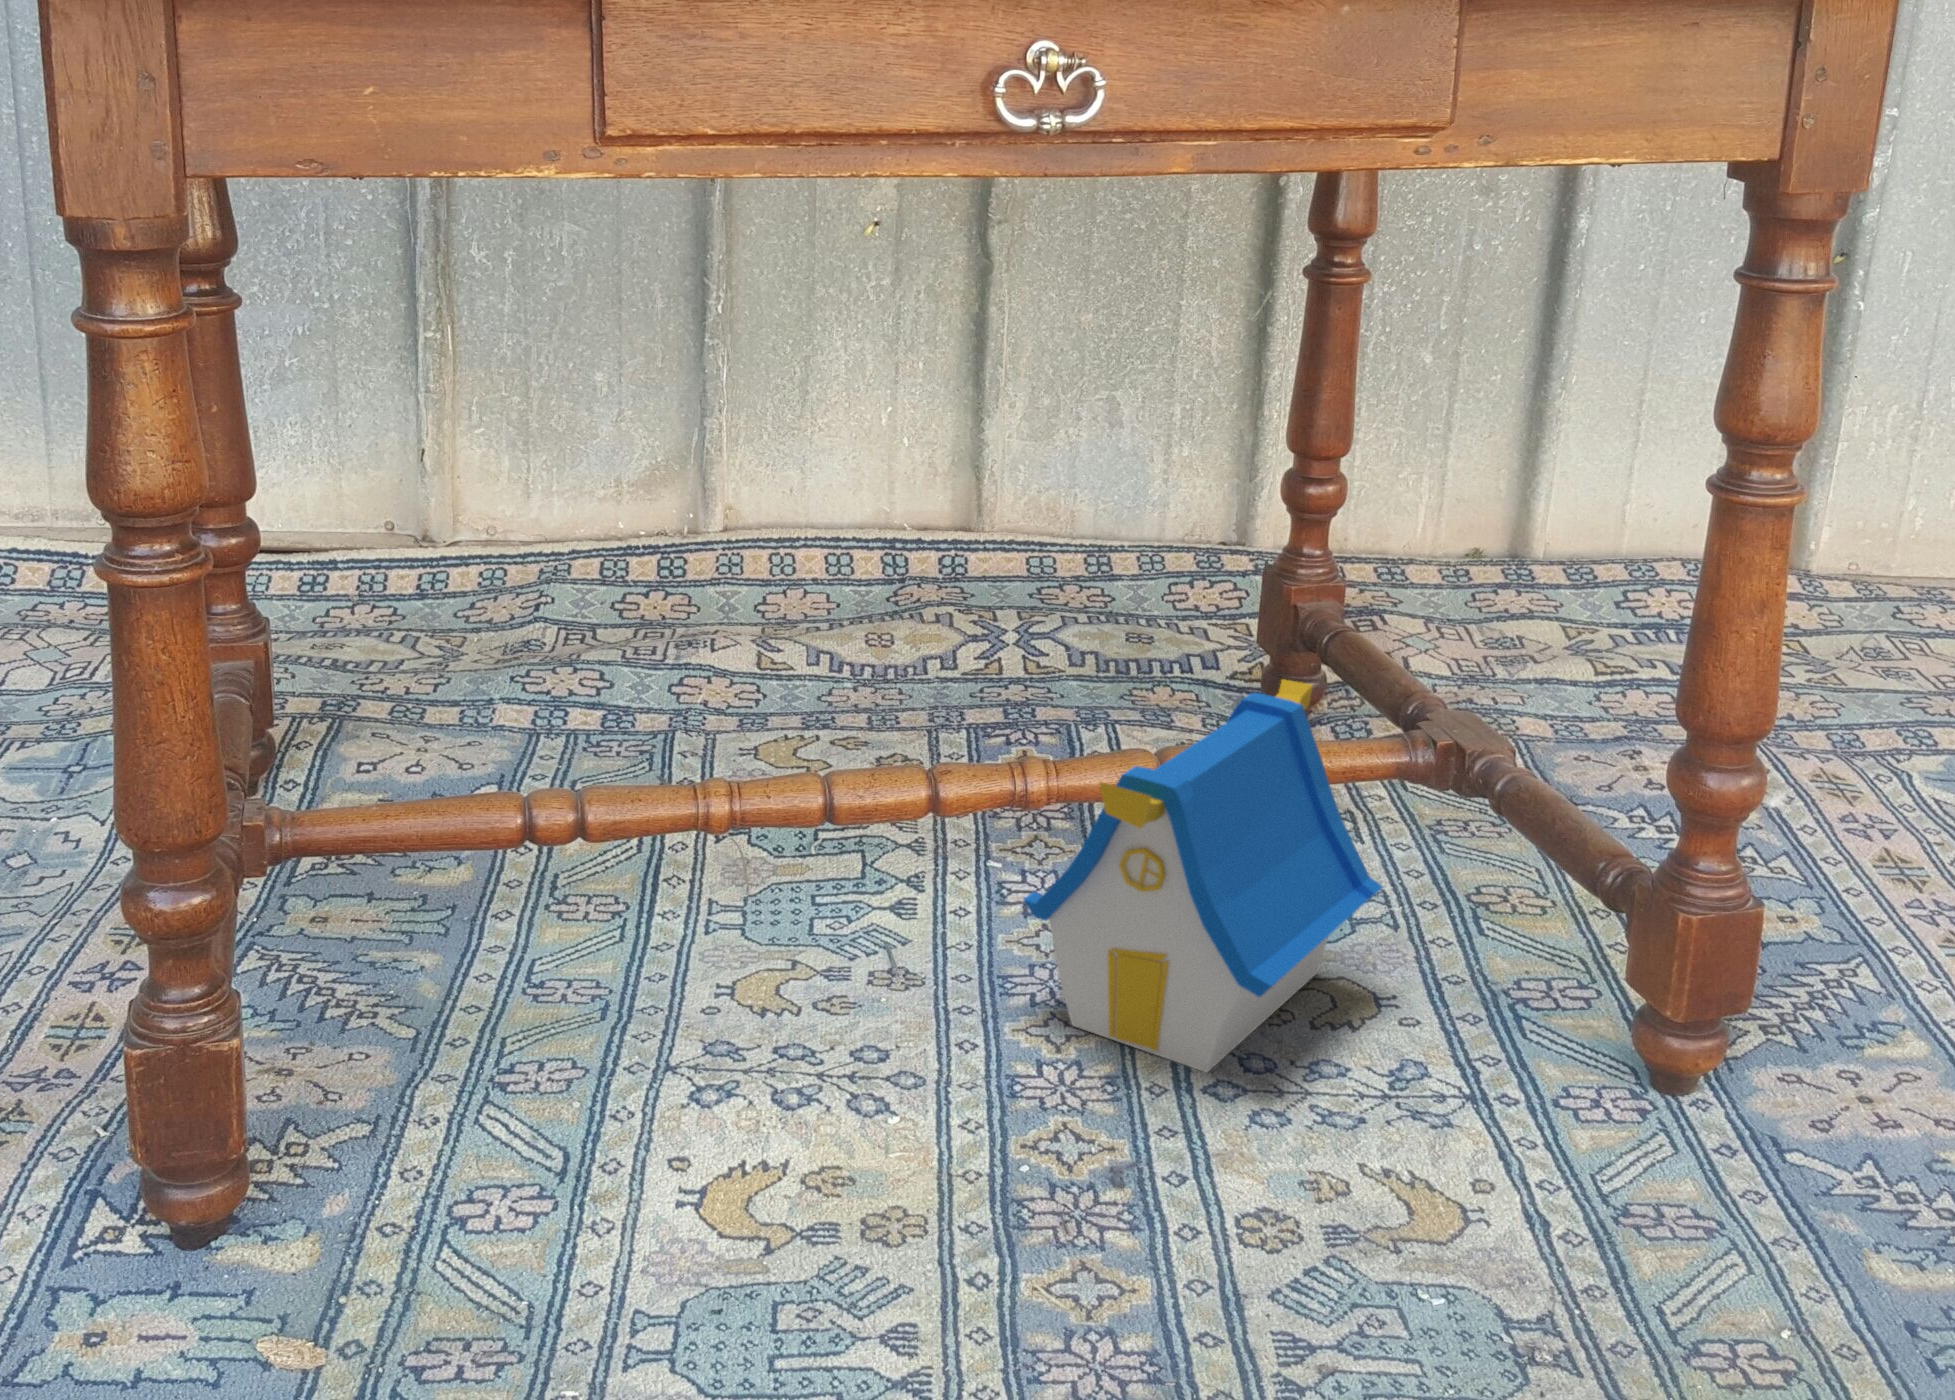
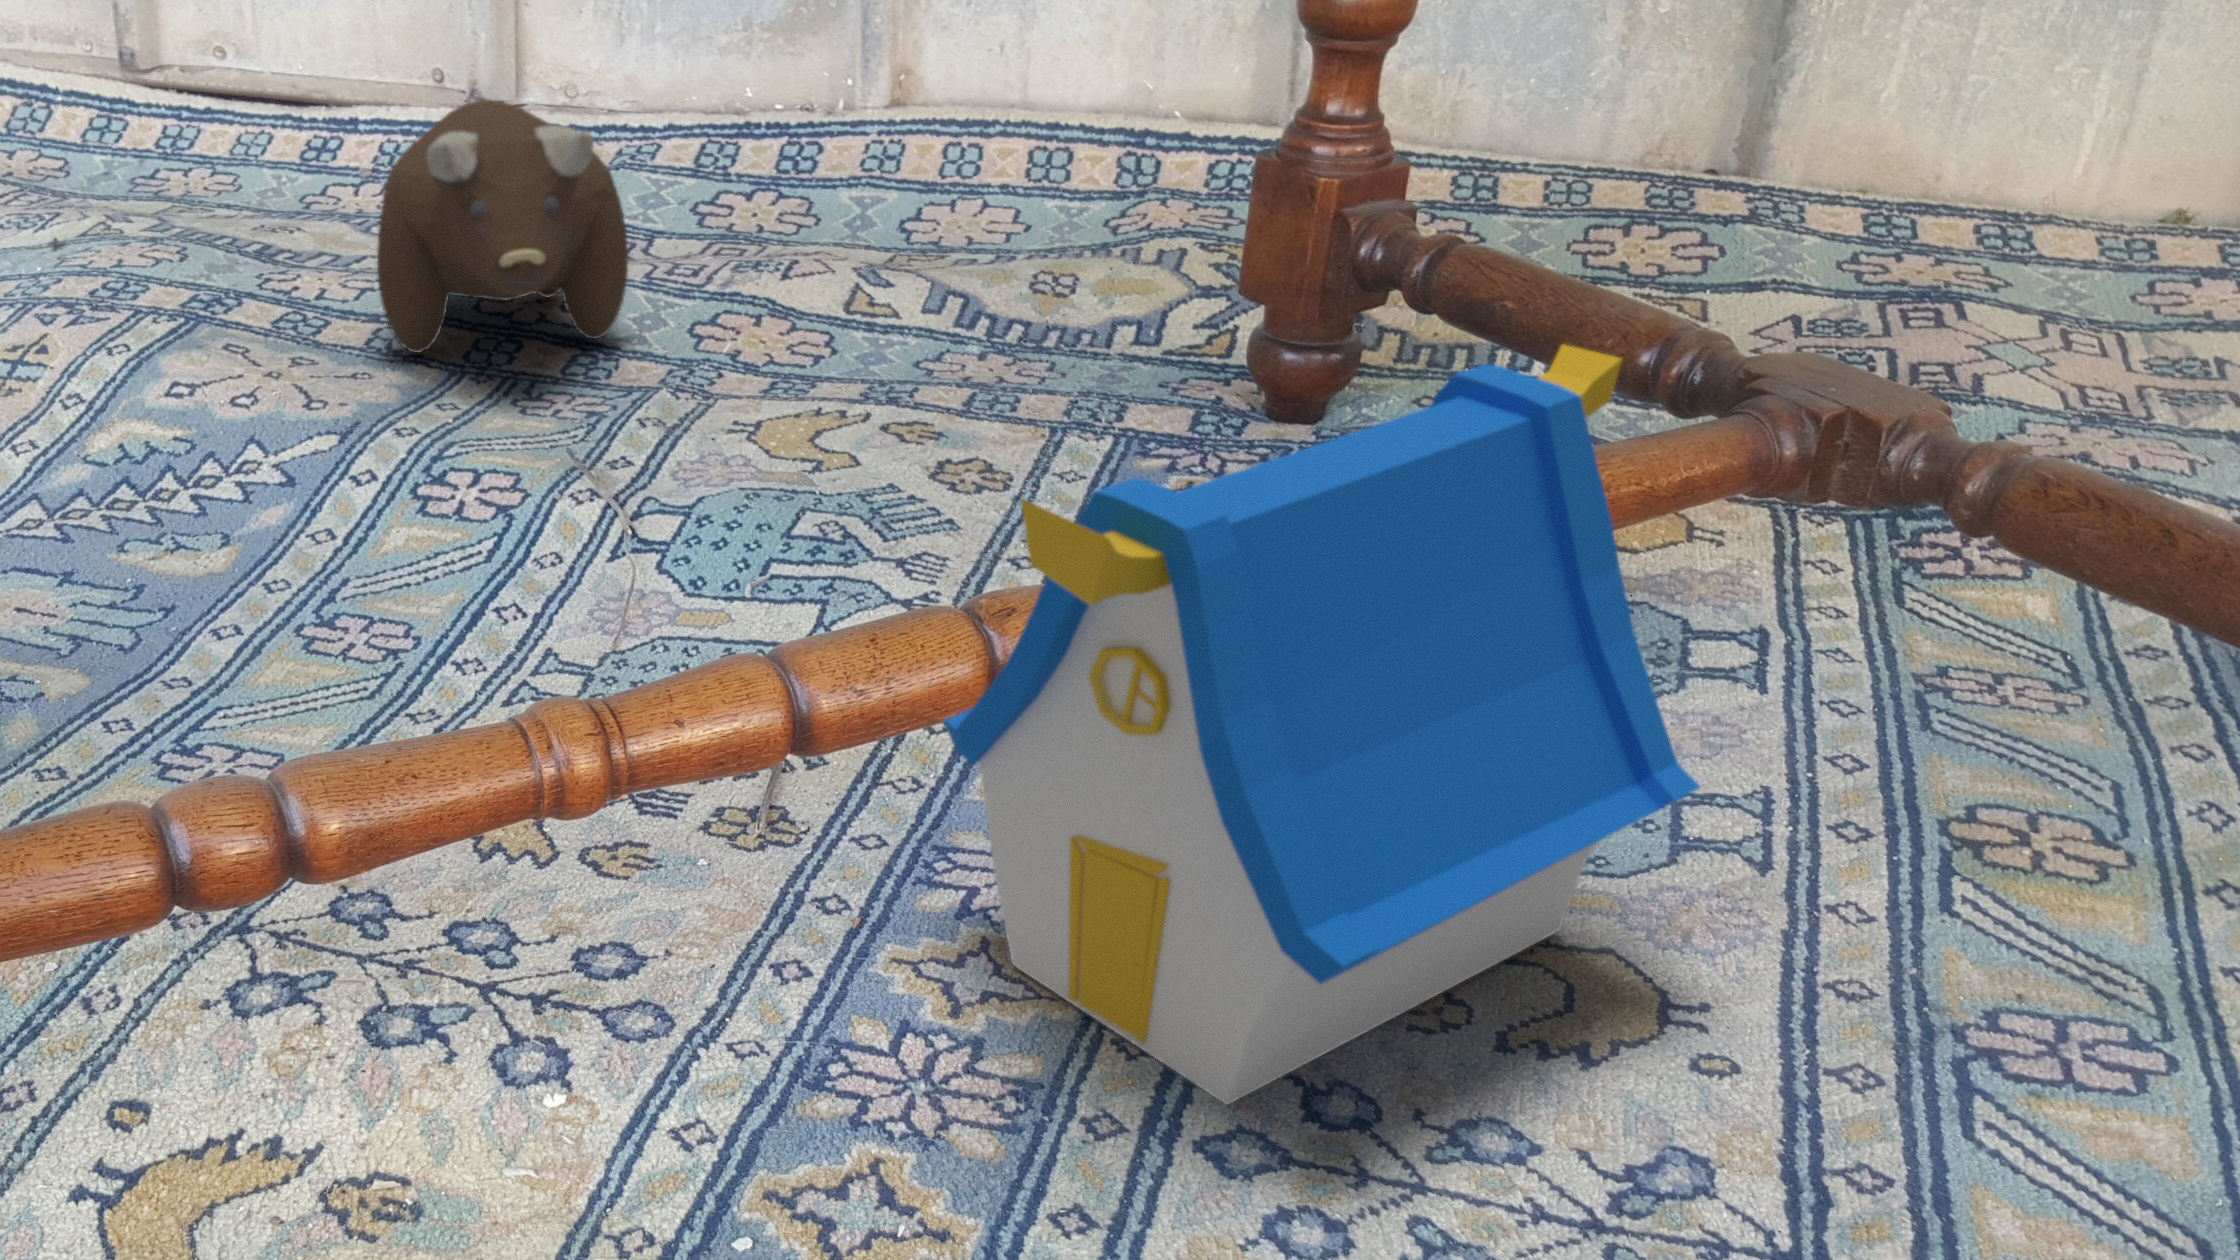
plush toy: none [468,558,637,723] -> present [377,99,628,353]

